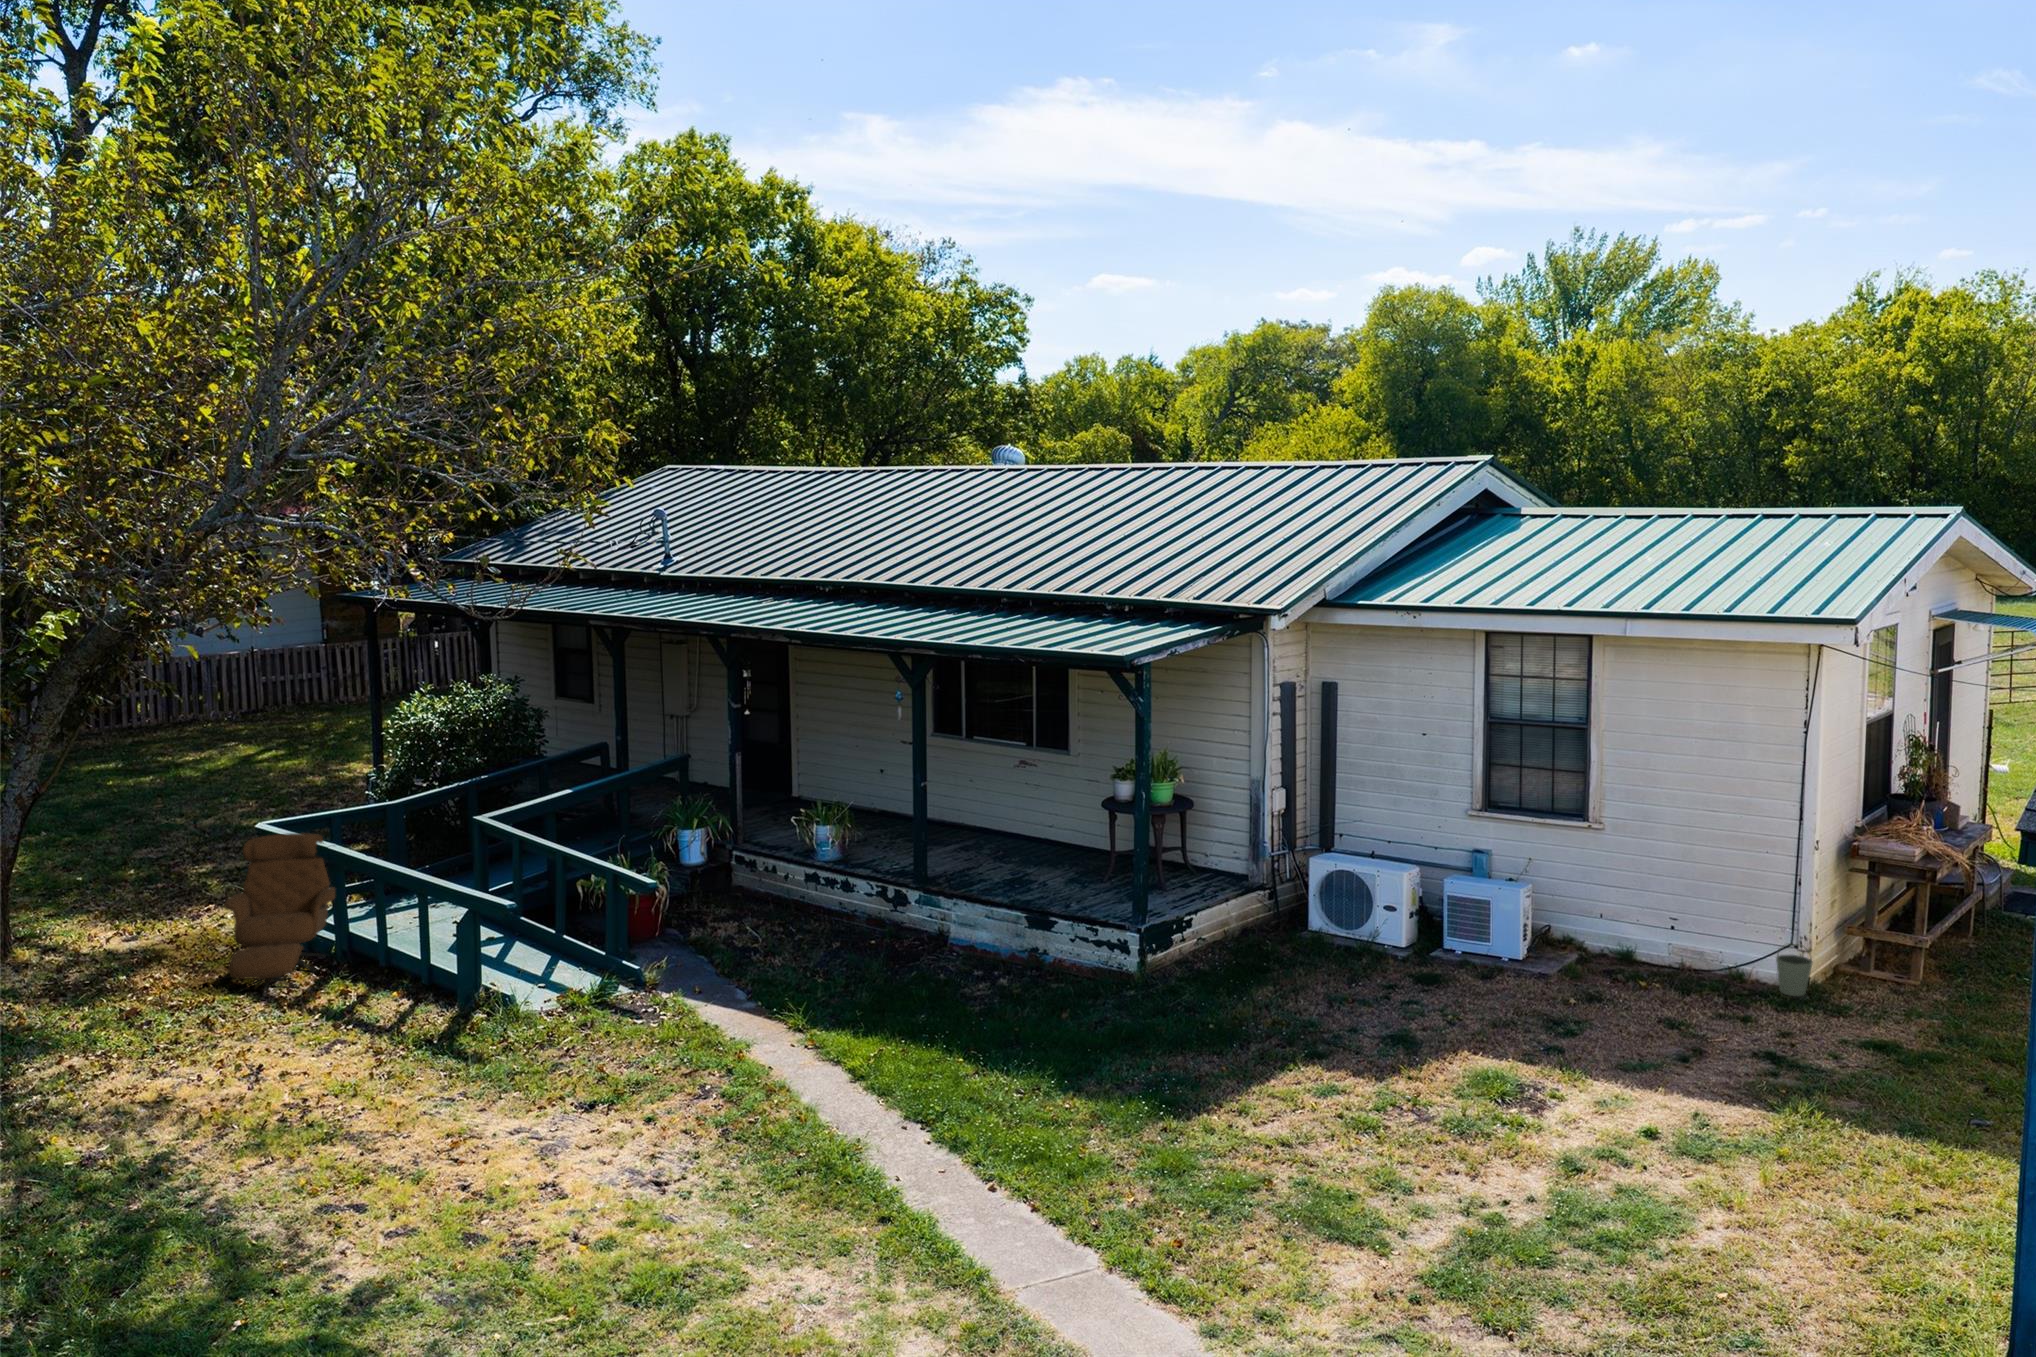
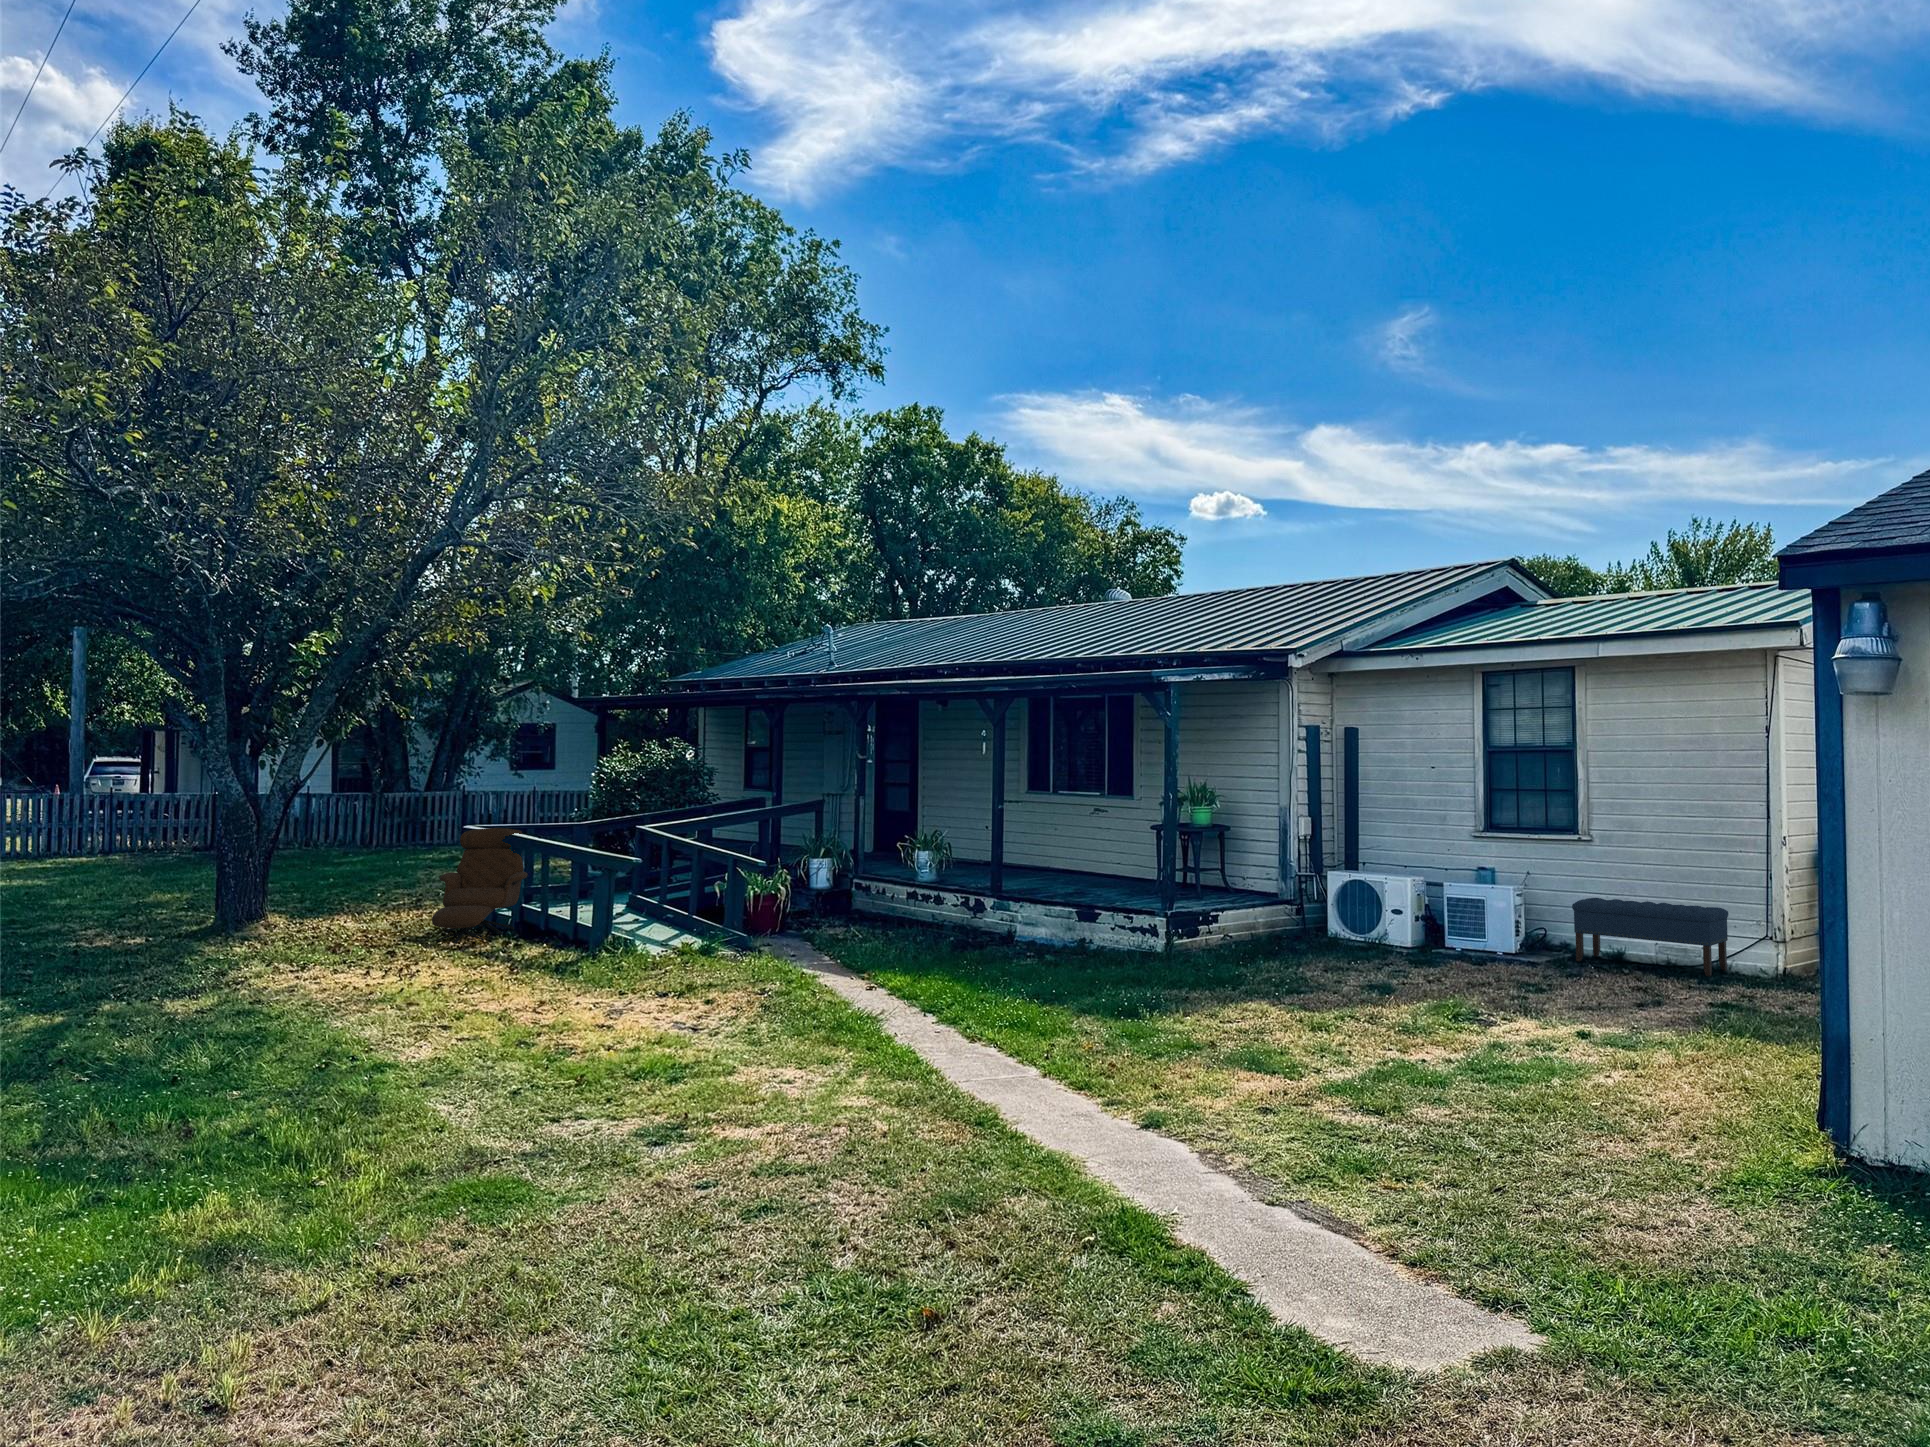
bench: none [1586,894,1752,994] -> present [1572,898,1729,976]
bucket: present [1776,944,1812,996] -> none [1750,930,1786,979]

